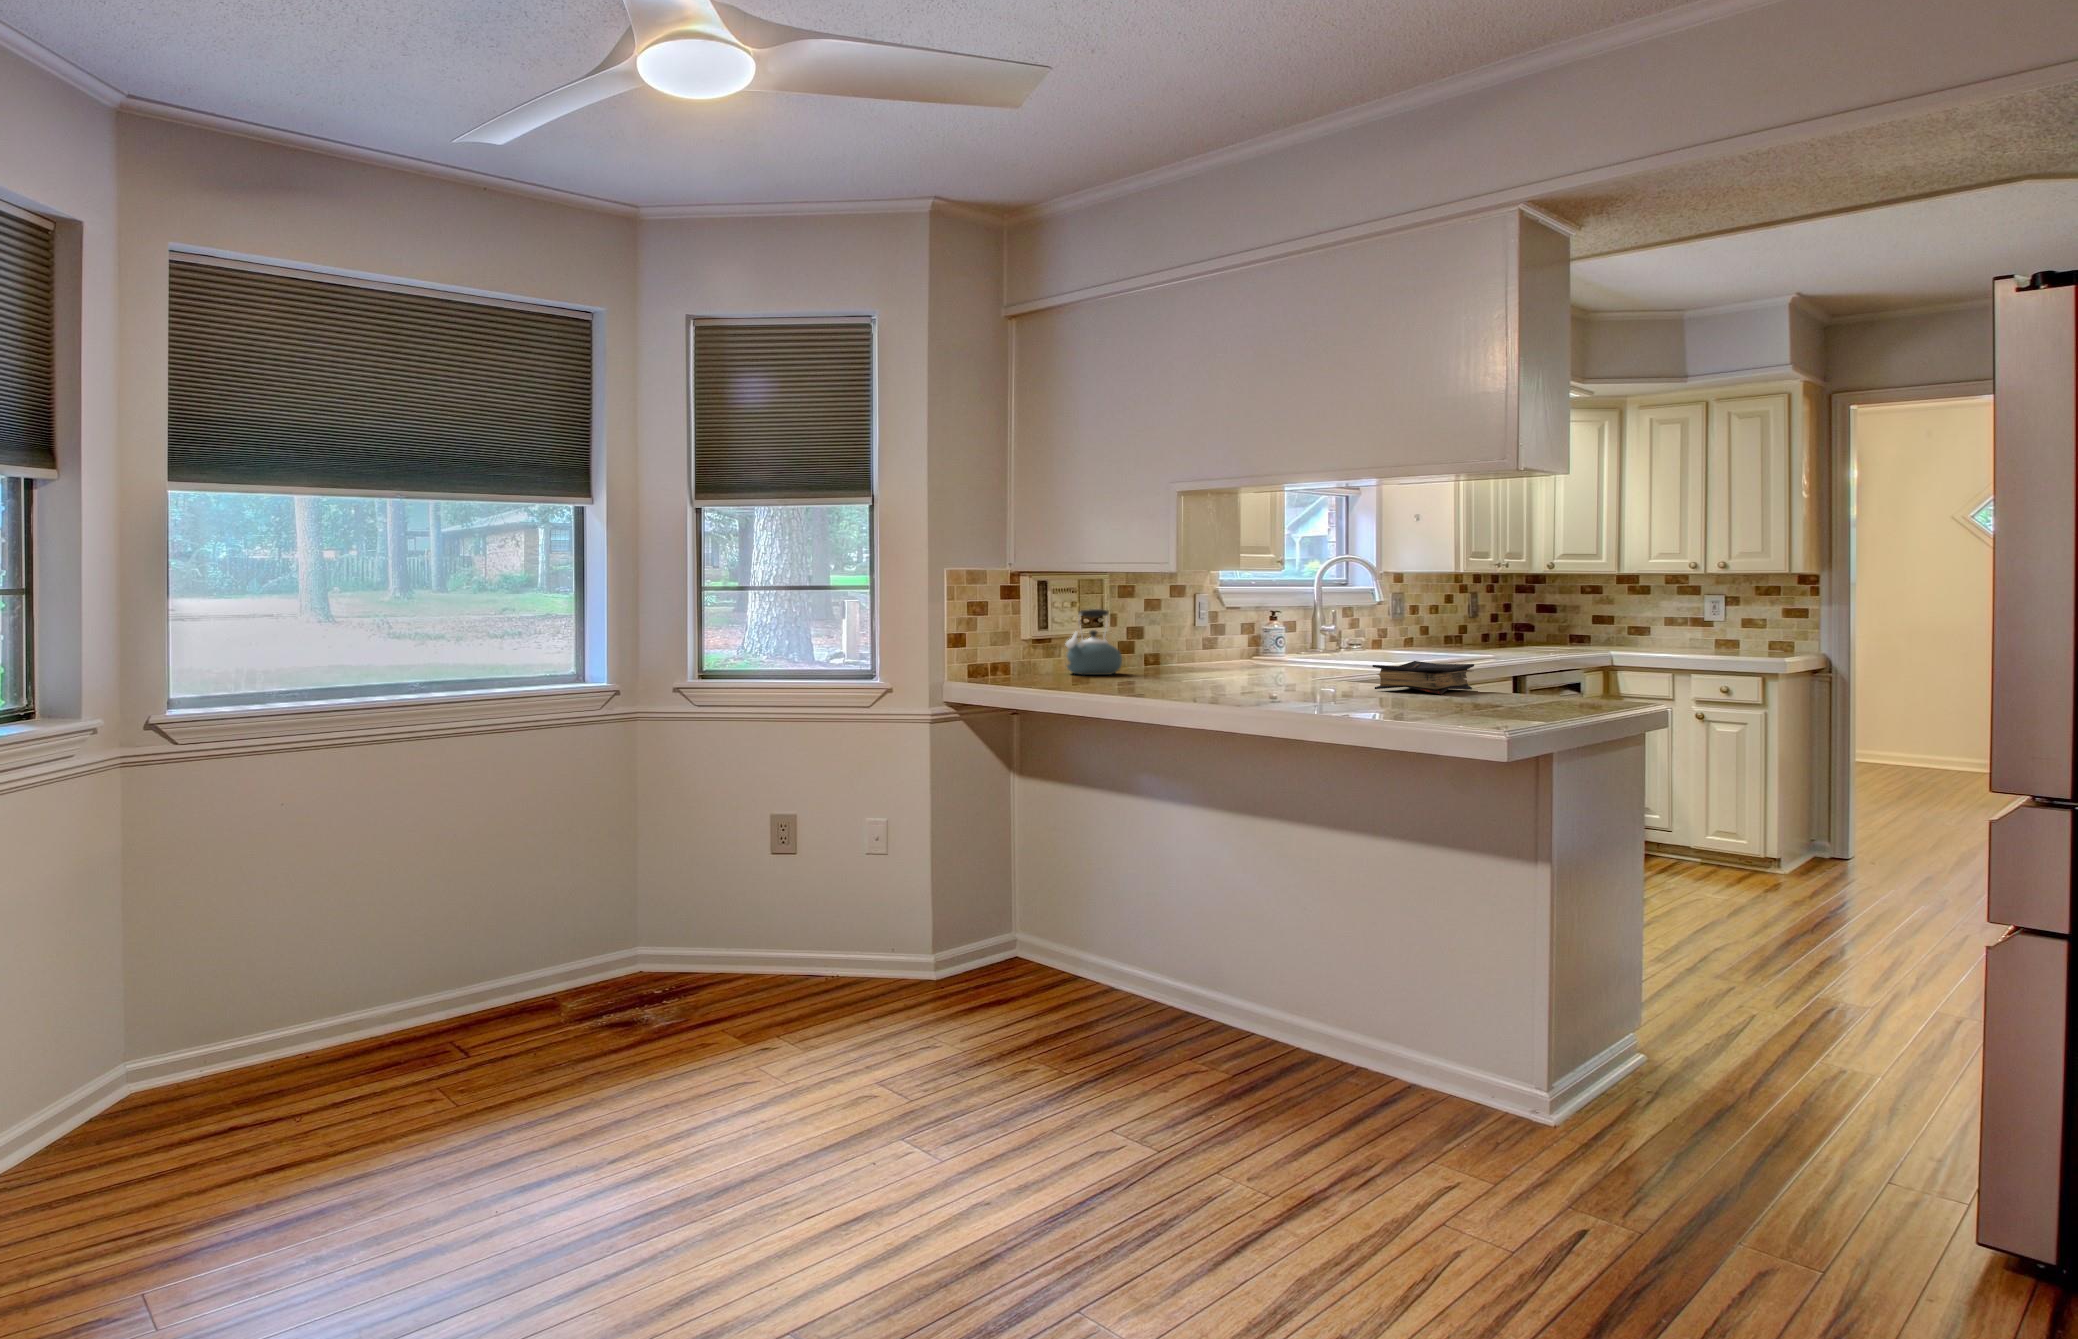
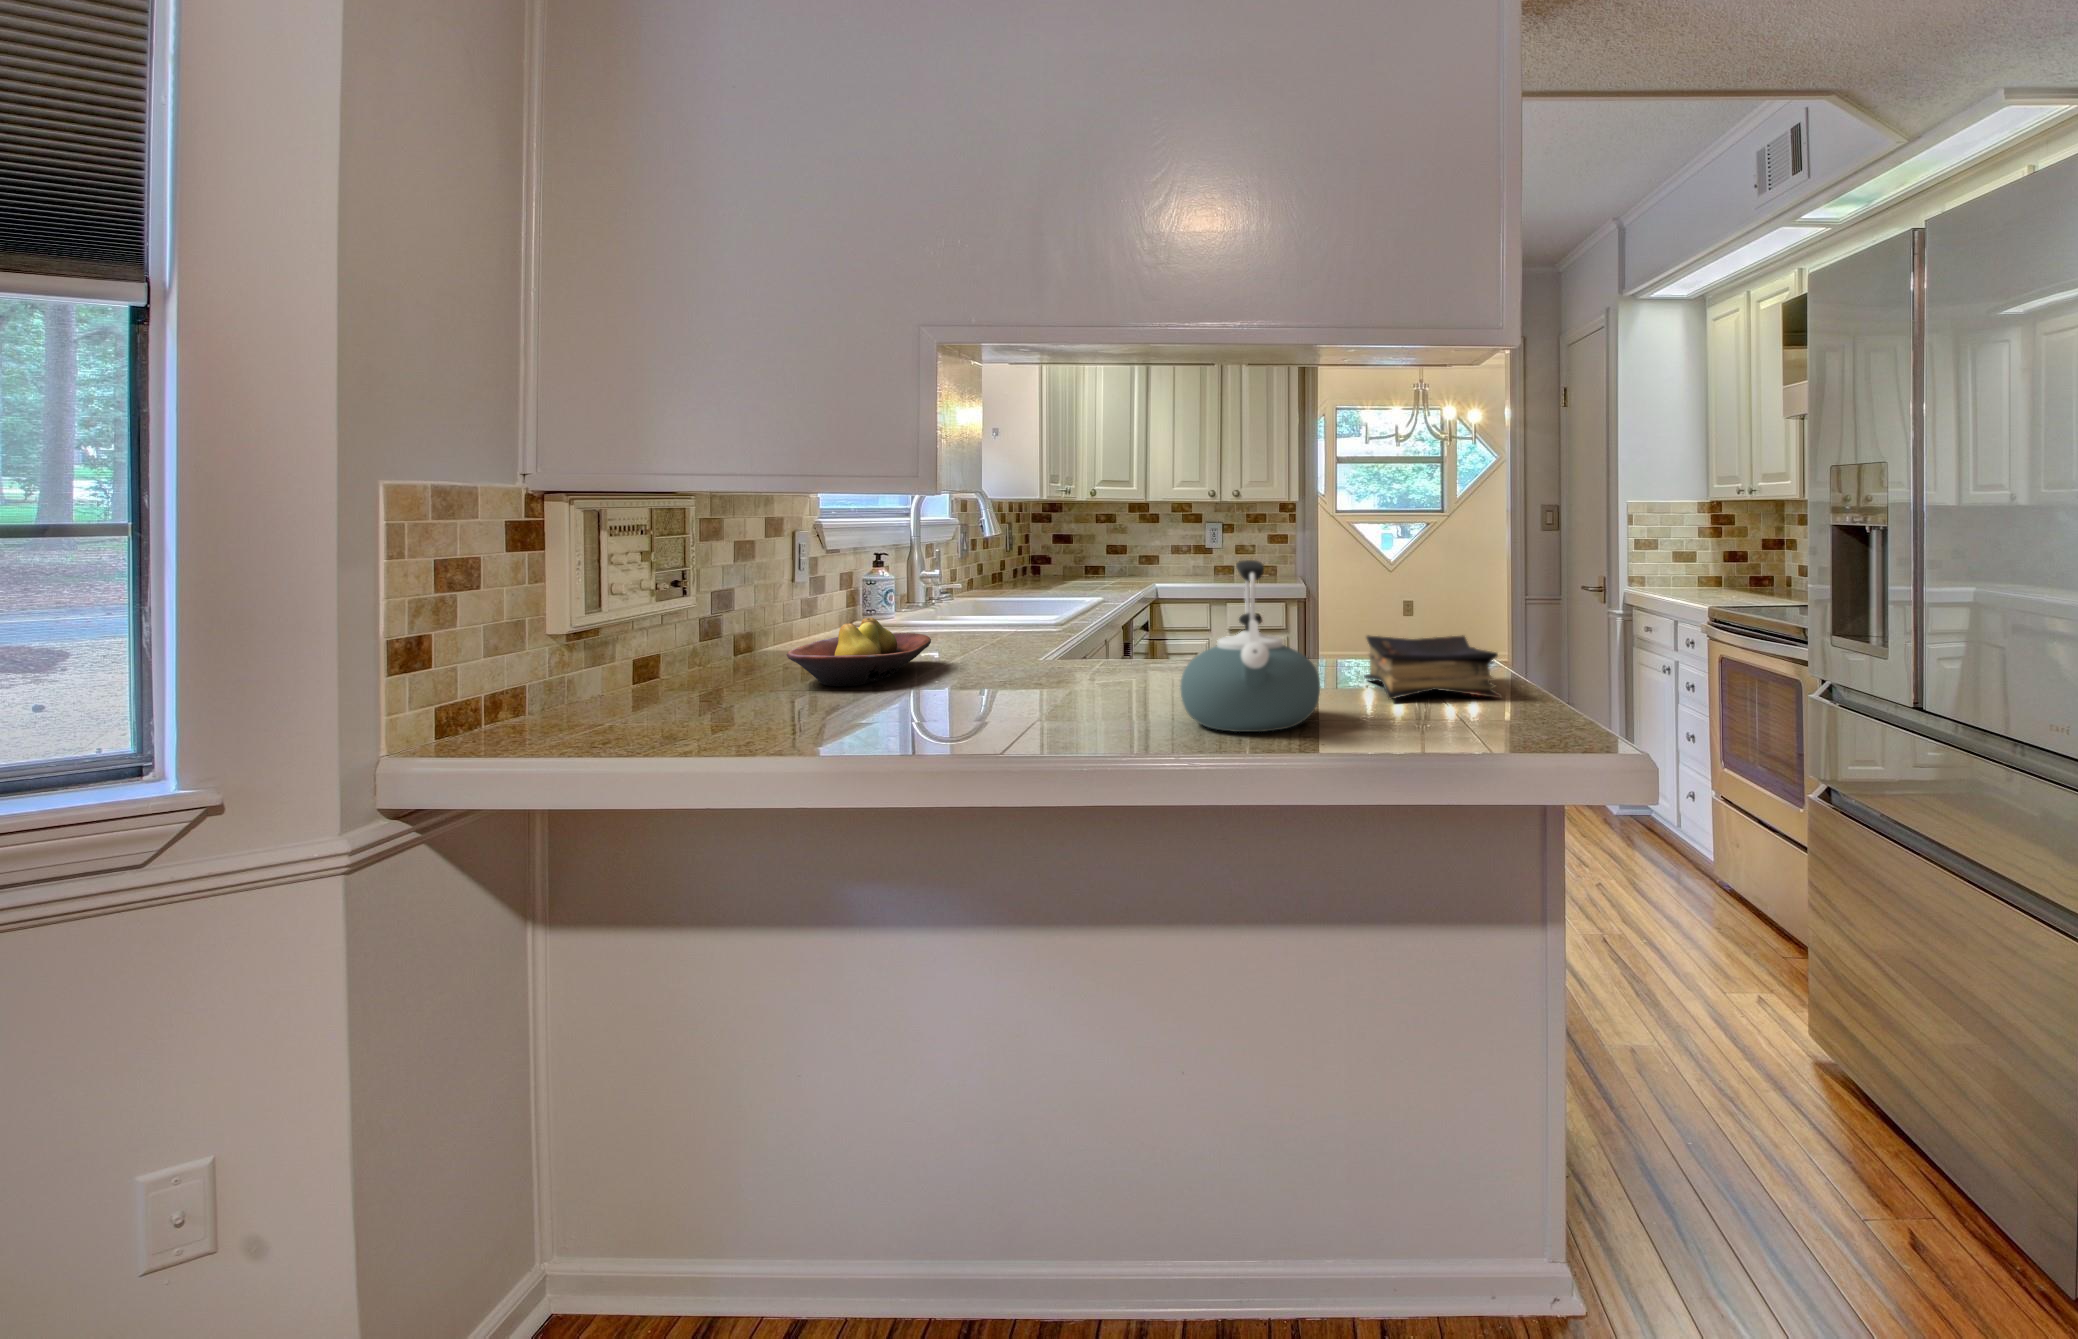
kettle: present [1066,609,1122,675] -> present [1180,560,1320,732]
fruit bowl: none [1144,642,1228,671] -> present [787,617,931,686]

